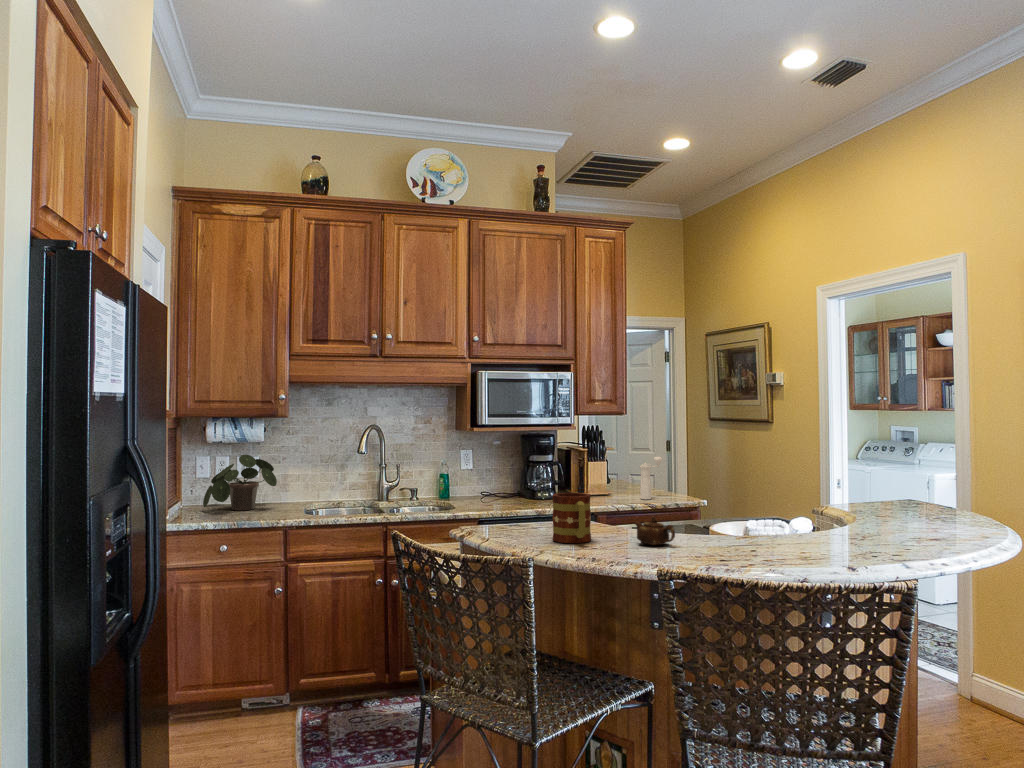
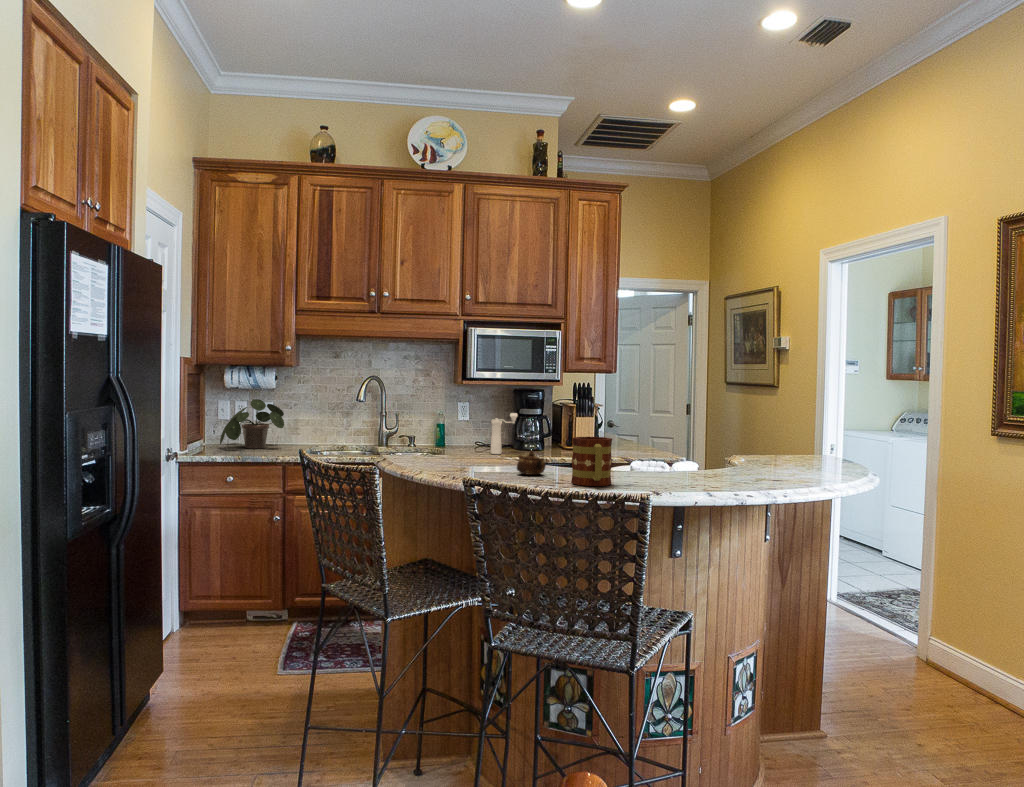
pepper mill: present [640,457,662,499] -> present [491,413,518,454]
mug: present [552,493,591,543] -> present [571,437,612,486]

